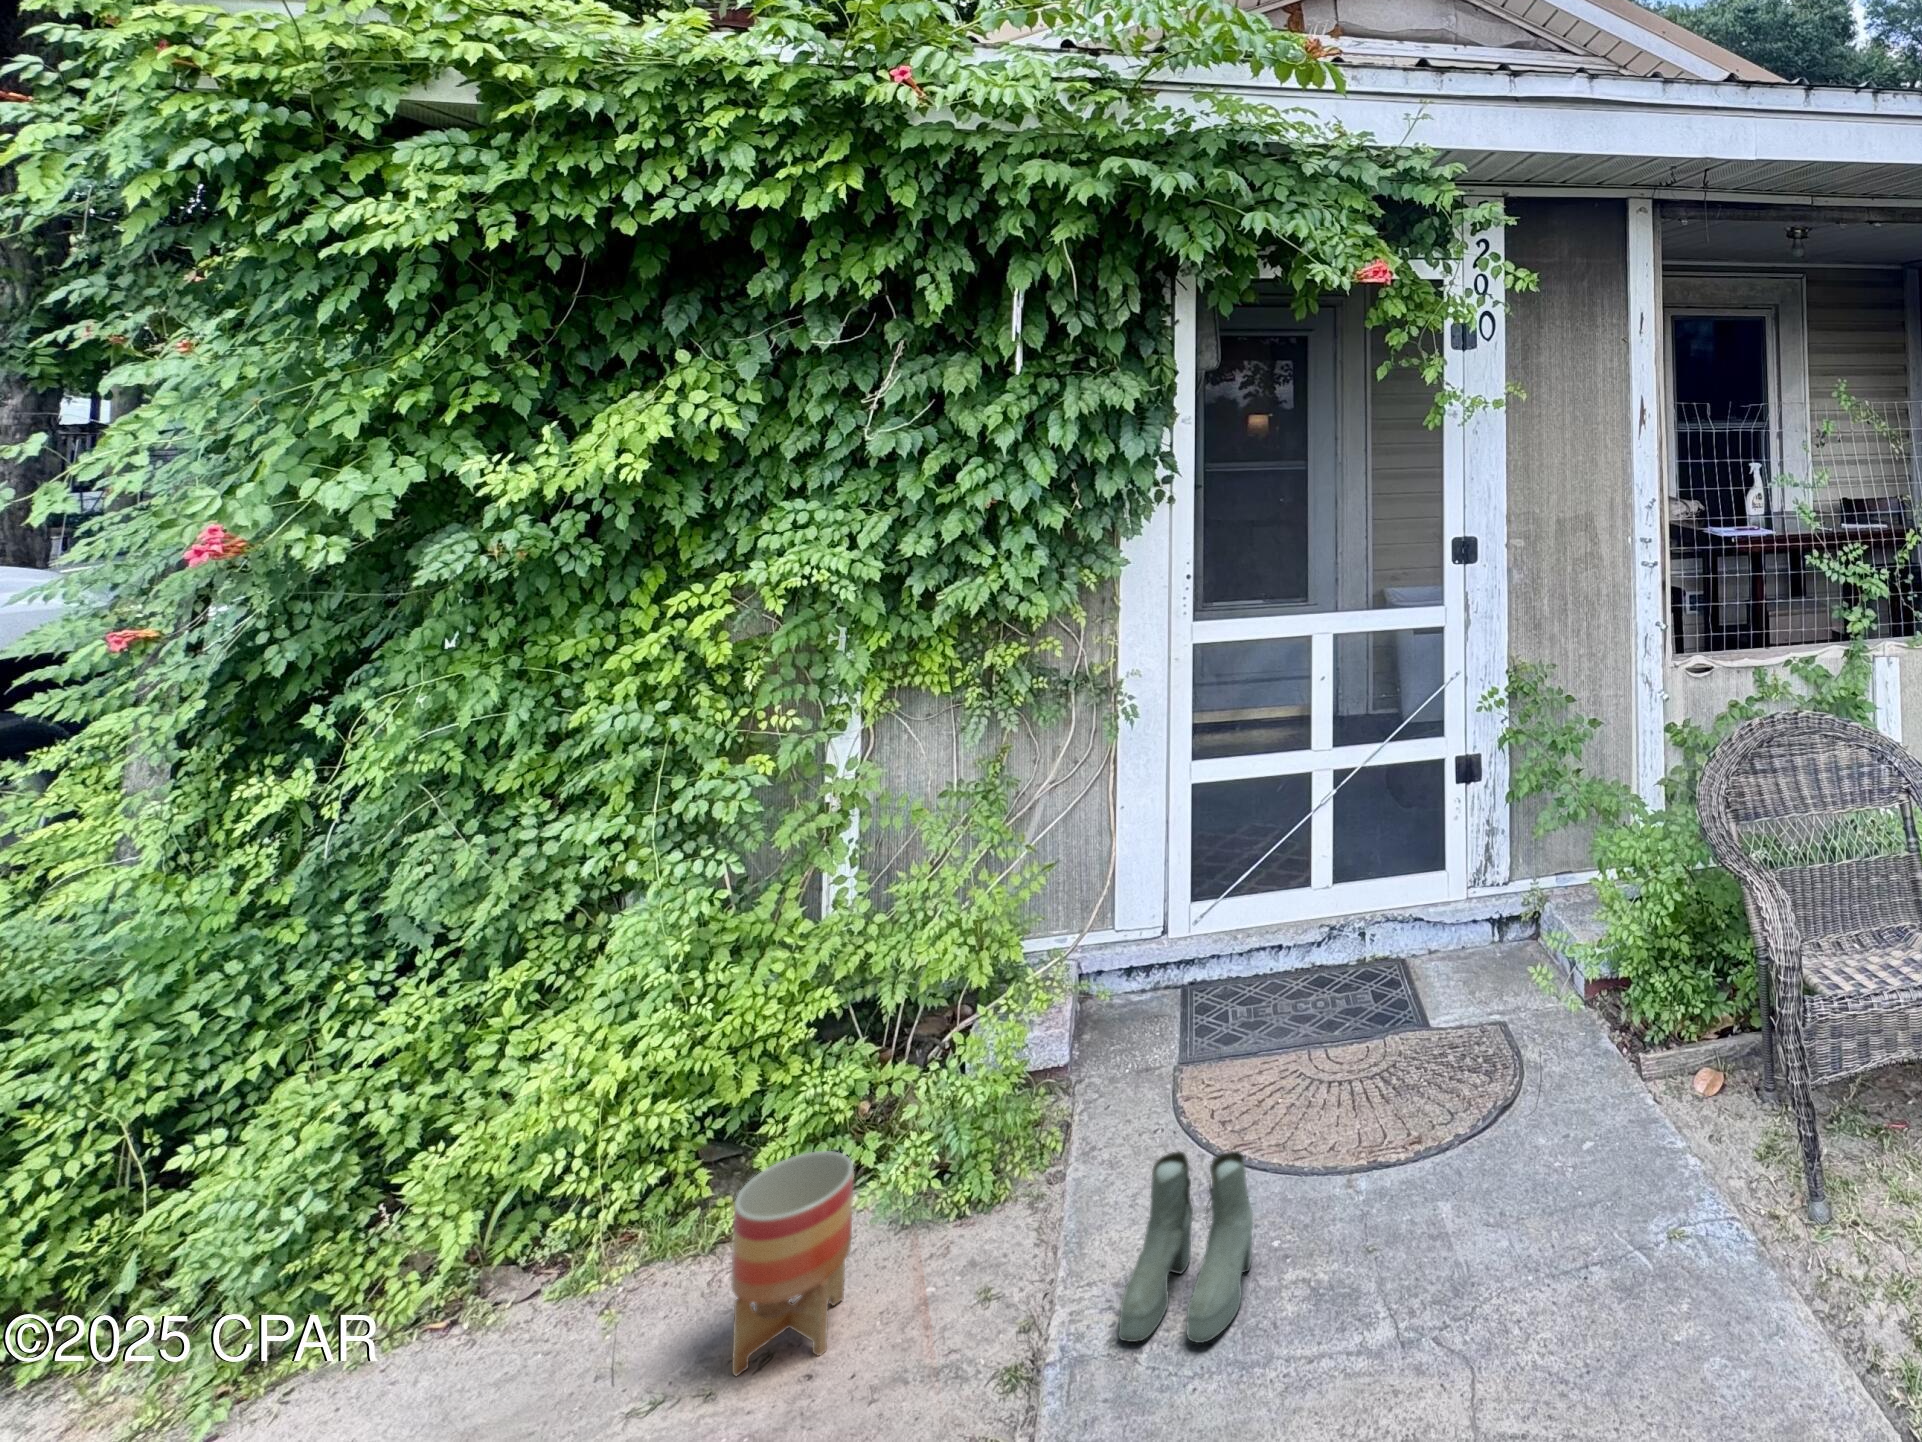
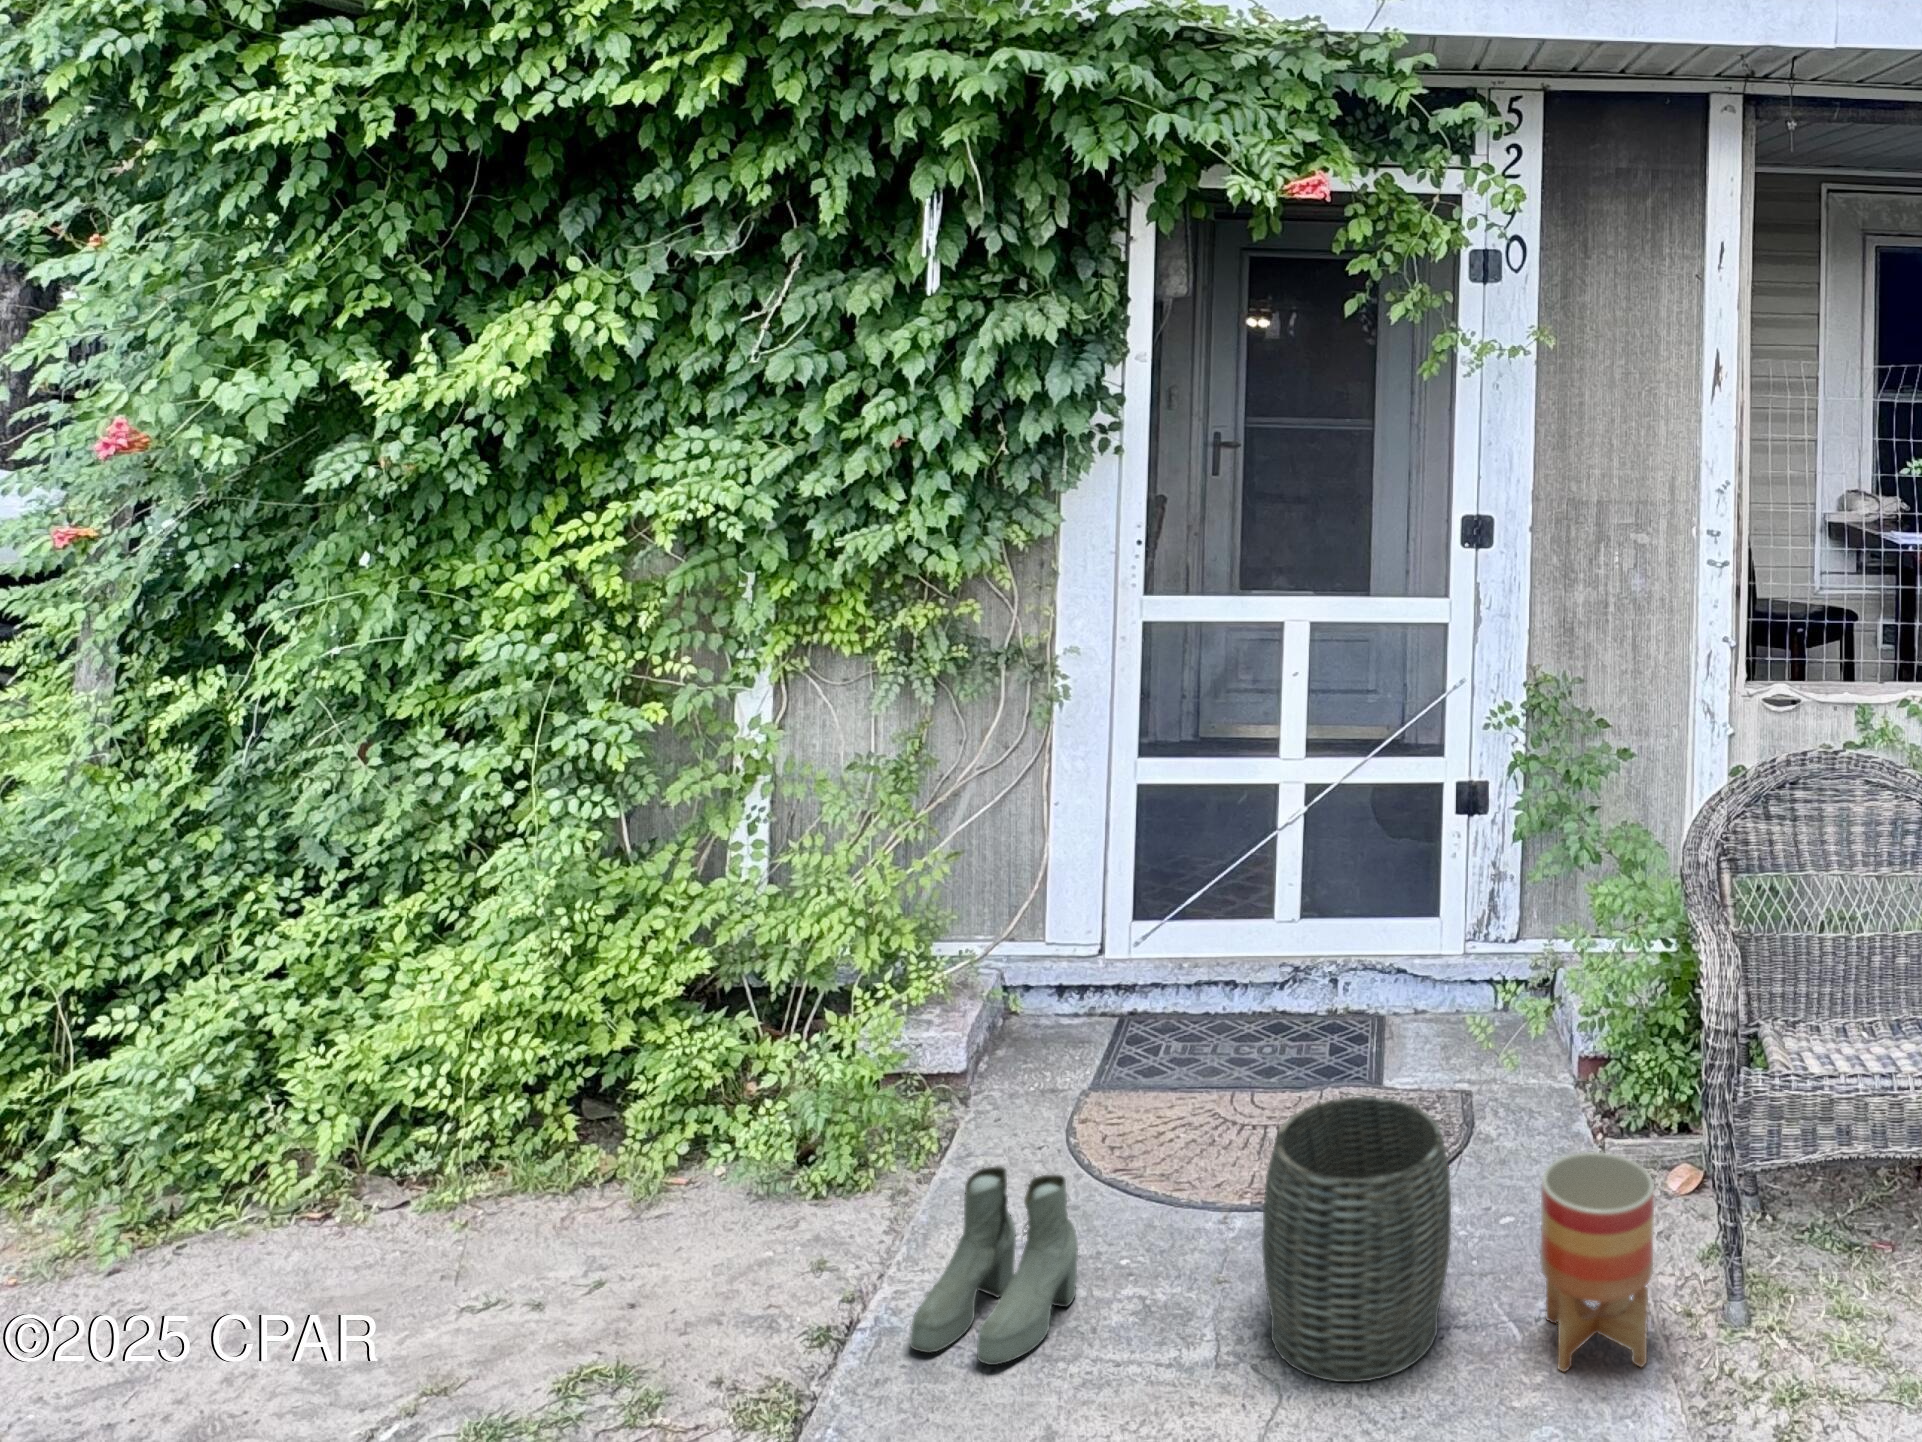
woven basket: none [1421,1039,1580,1300] -> present [1262,1097,1451,1382]
planter: present [731,1151,854,1376] -> present [1540,1152,1654,1372]

